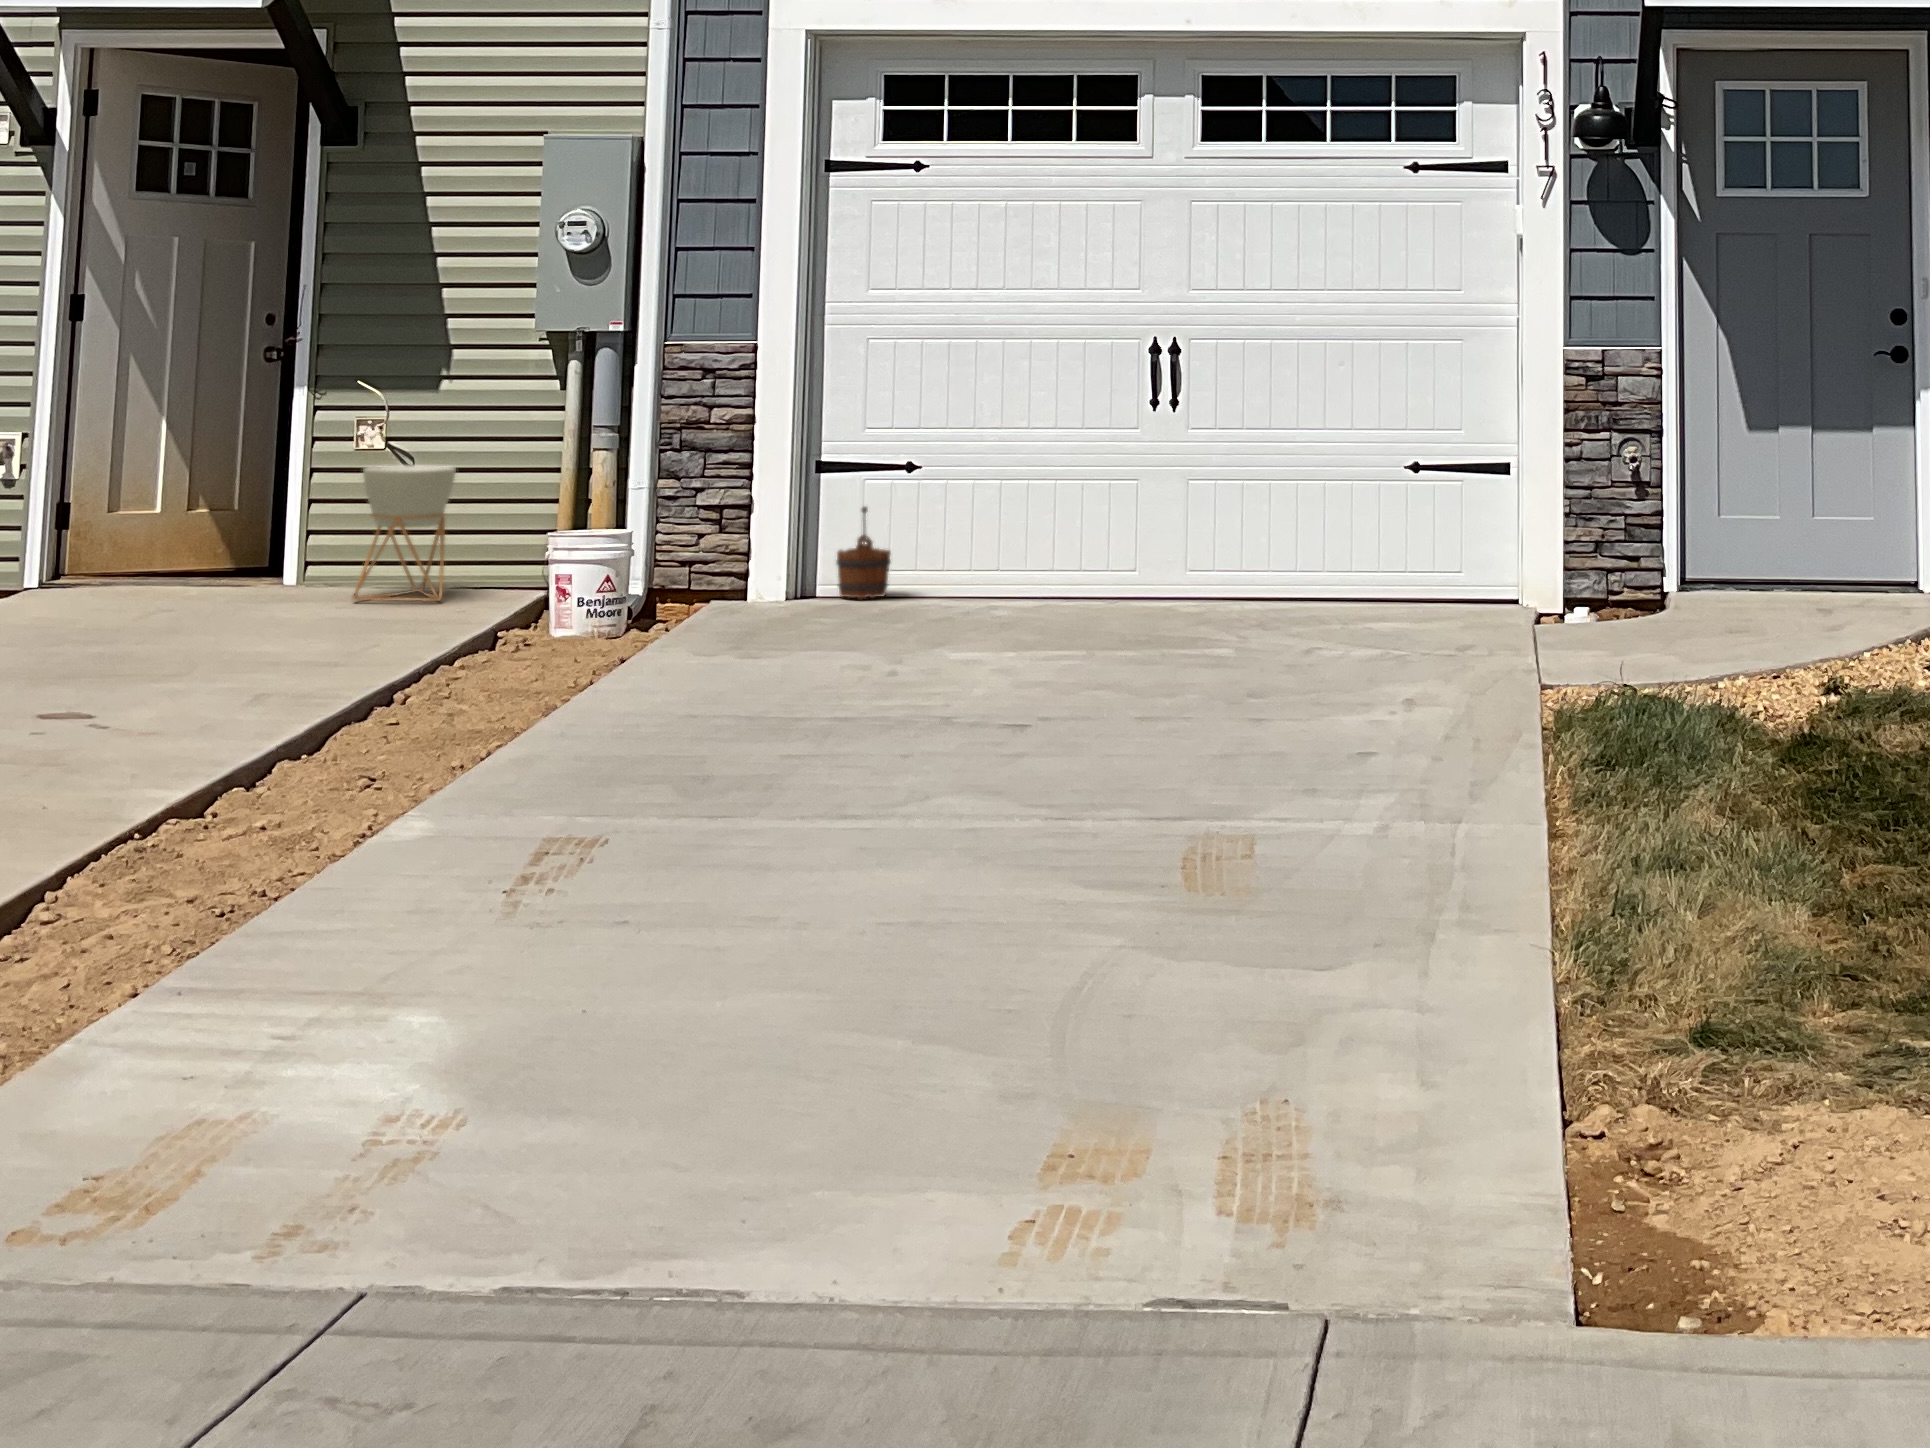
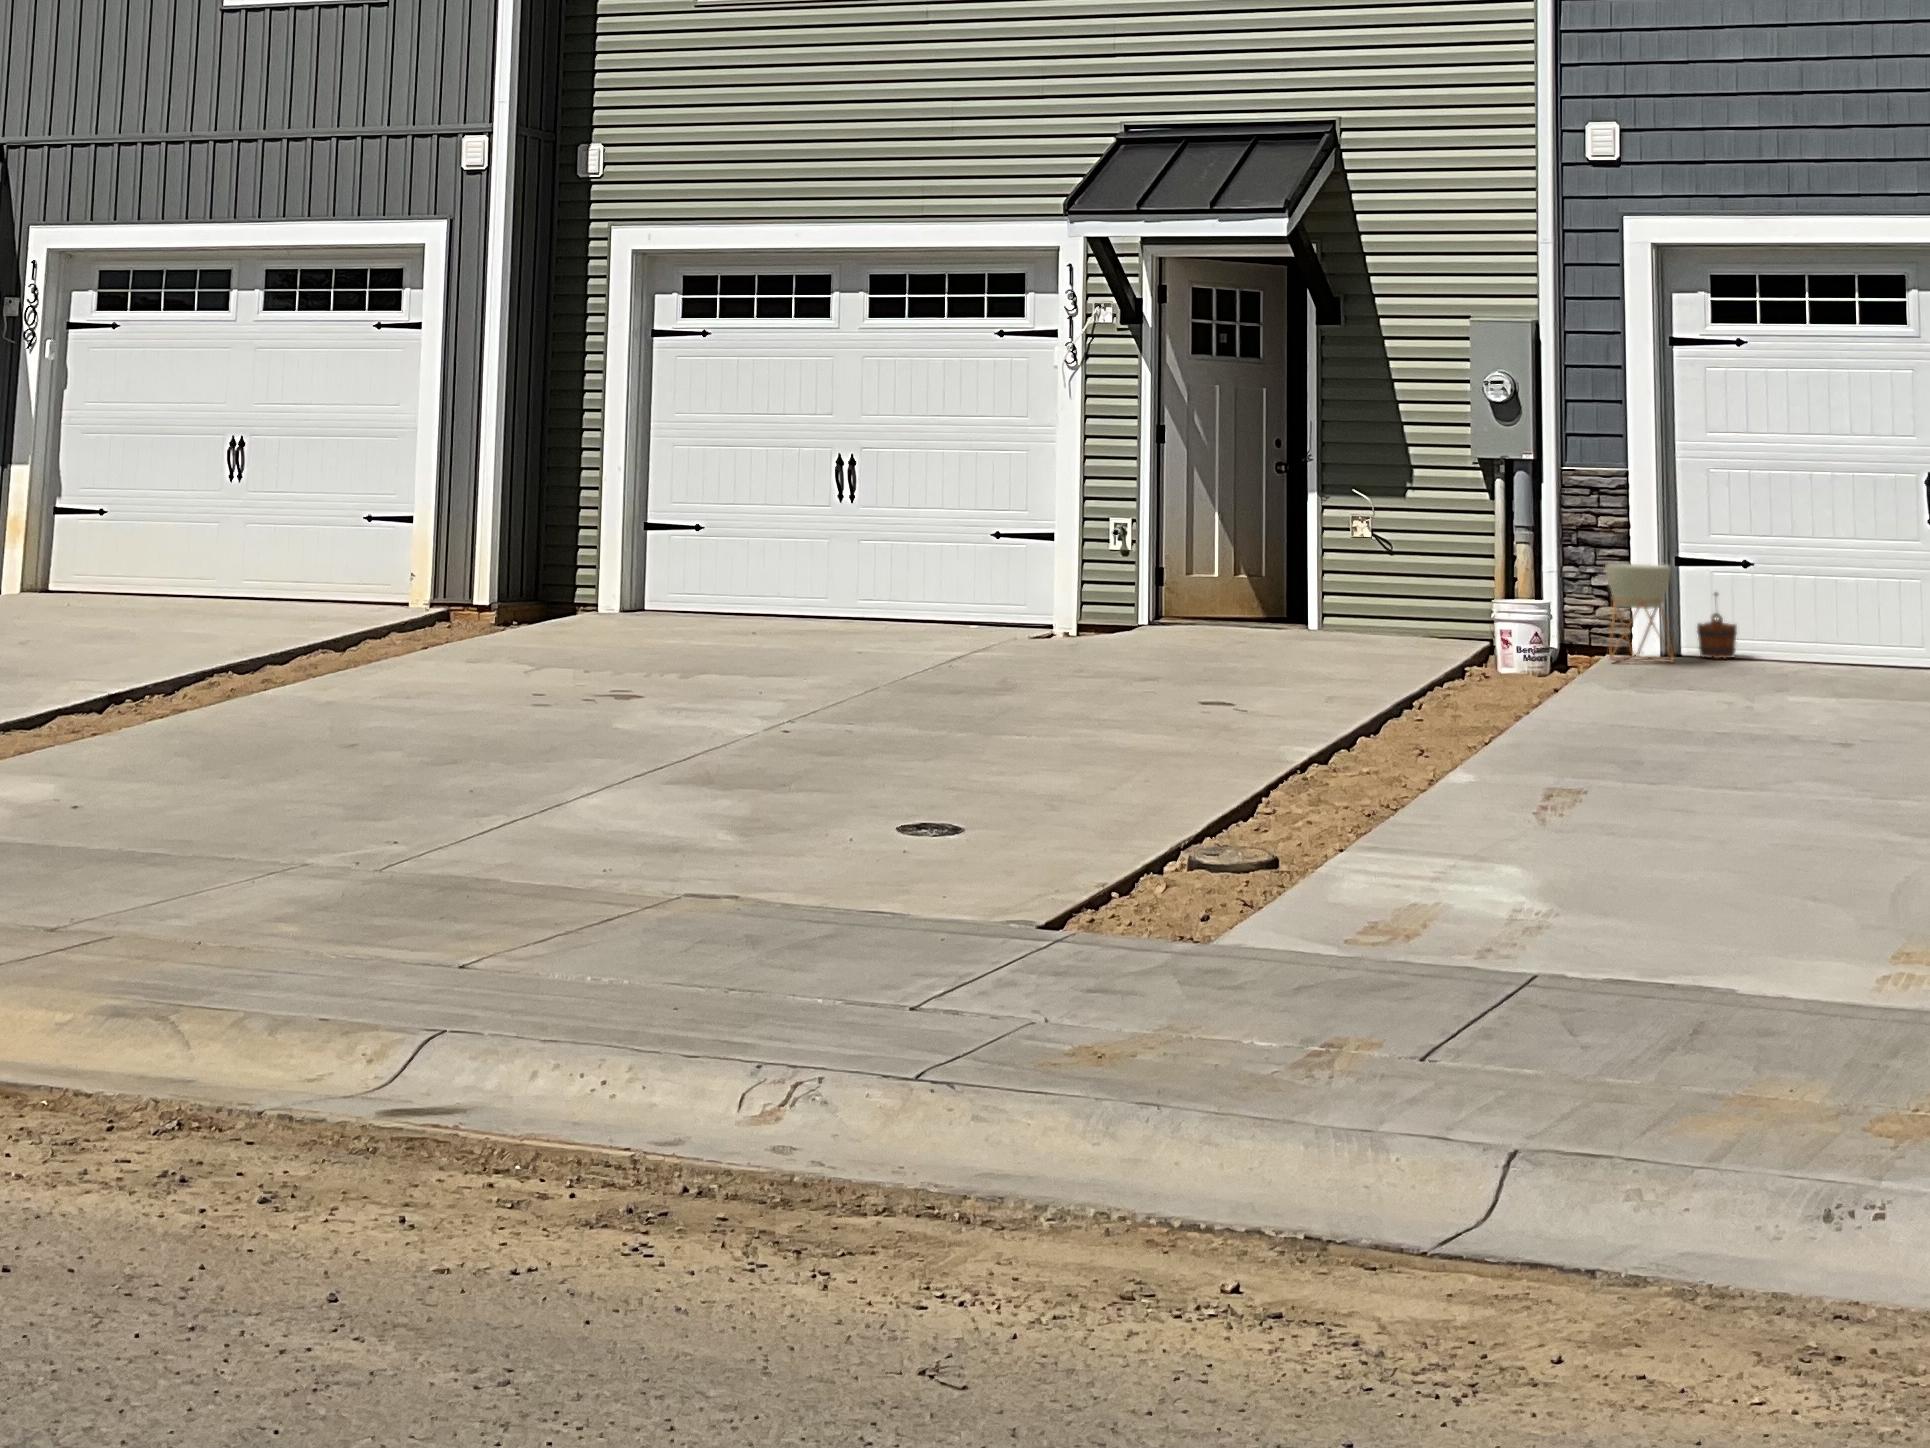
planter: present [353,466,456,601] -> present [1605,564,1675,663]

